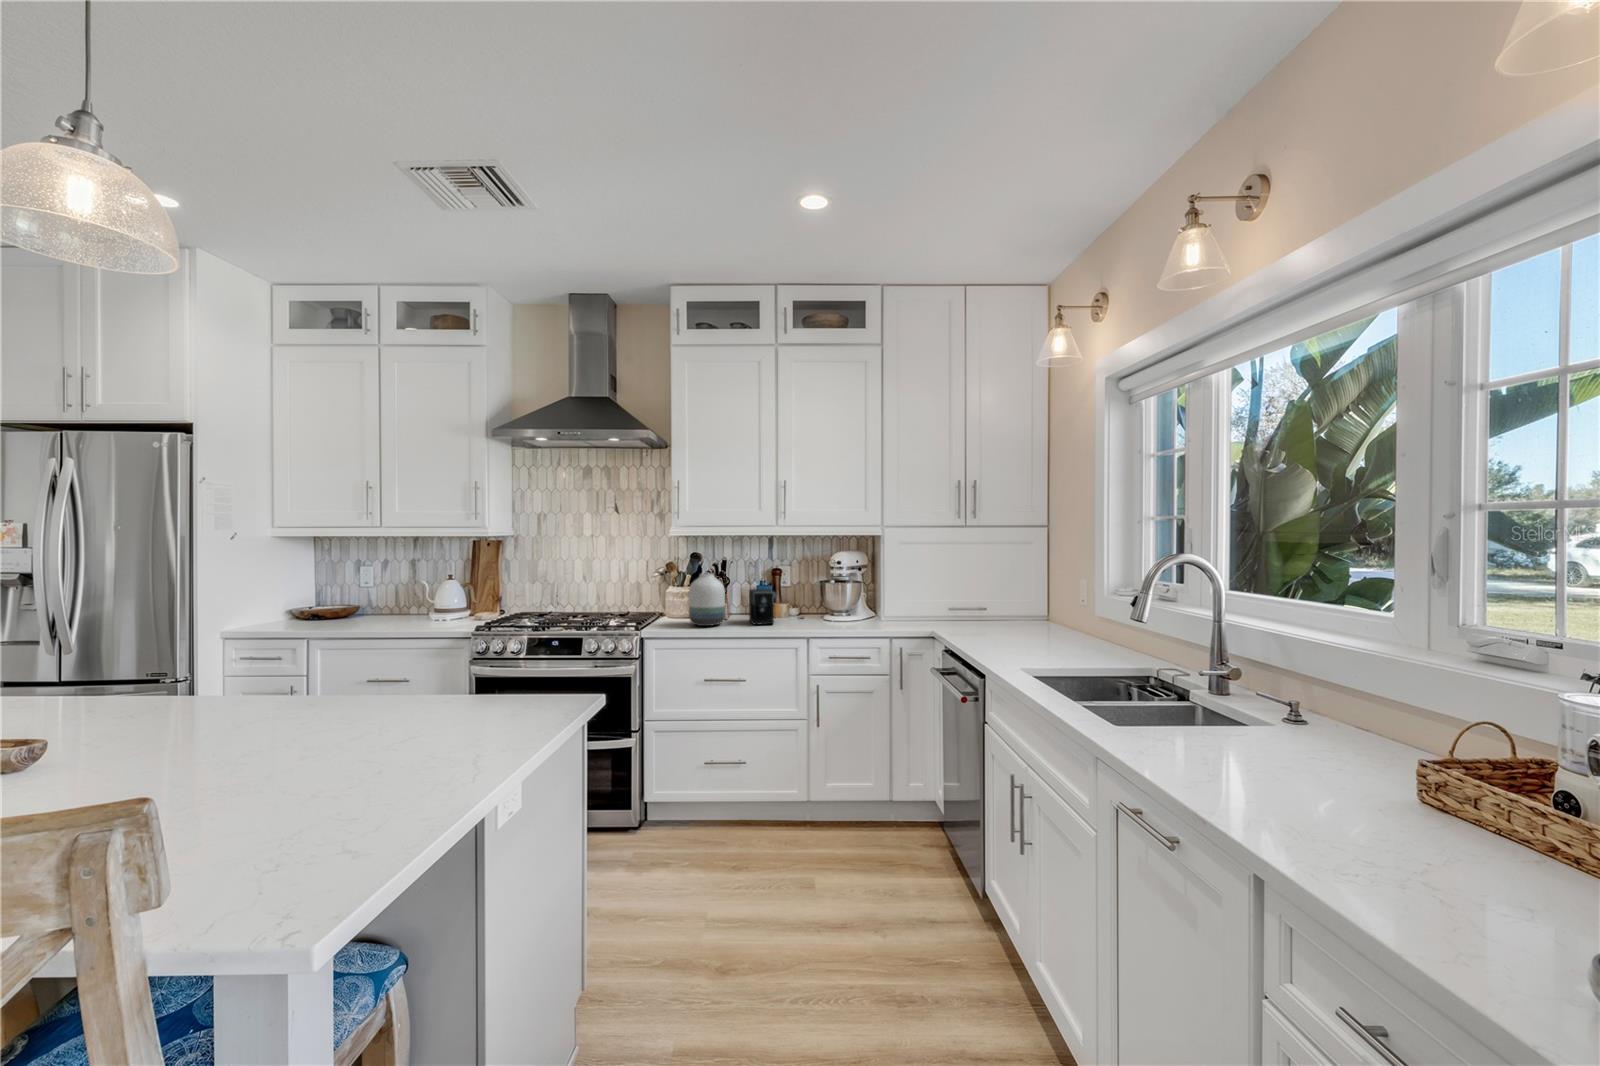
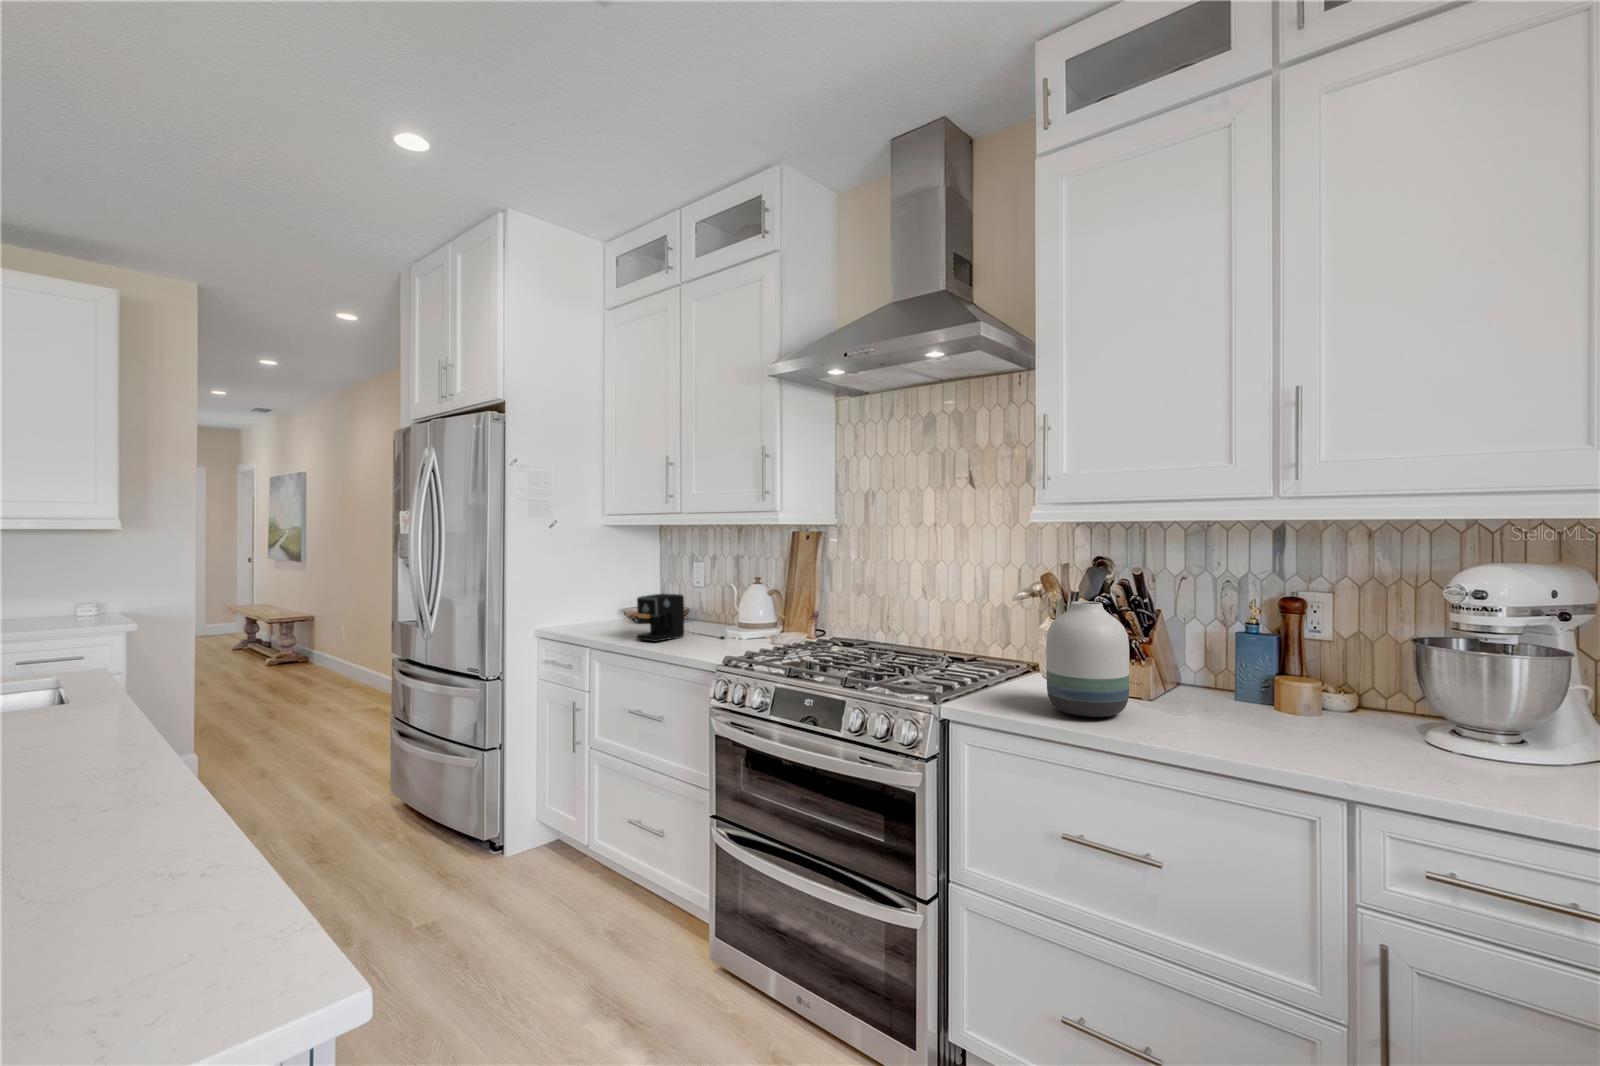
coffee maker: present [749,589,776,625] -> present [635,594,725,642]

